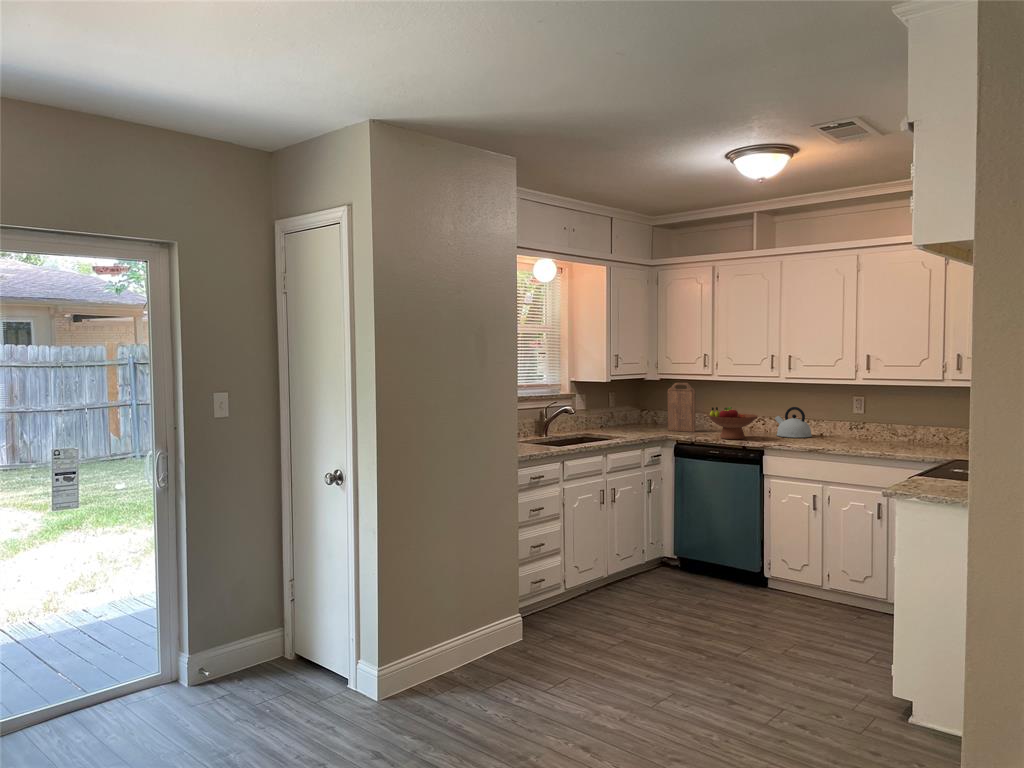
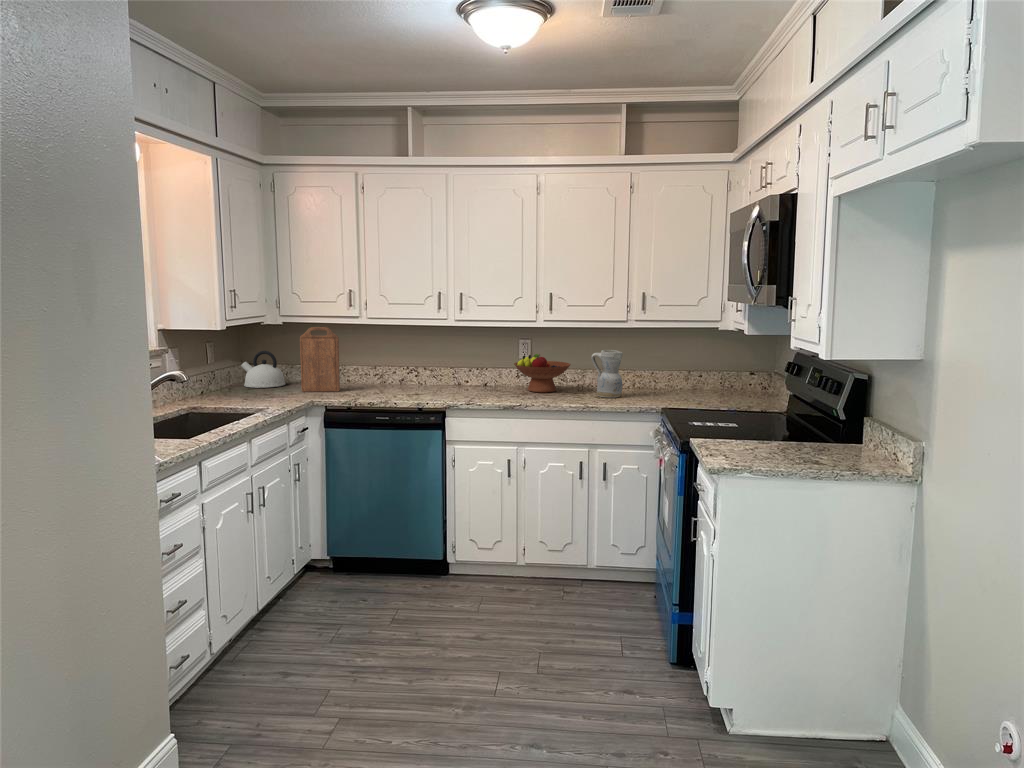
ceramic pitcher: none [909,406,940,450] -> present [591,350,623,398]
fruit bowl: present [708,407,757,439] -> present [514,354,571,392]
kettle: present [775,407,812,438] -> present [241,351,286,388]

